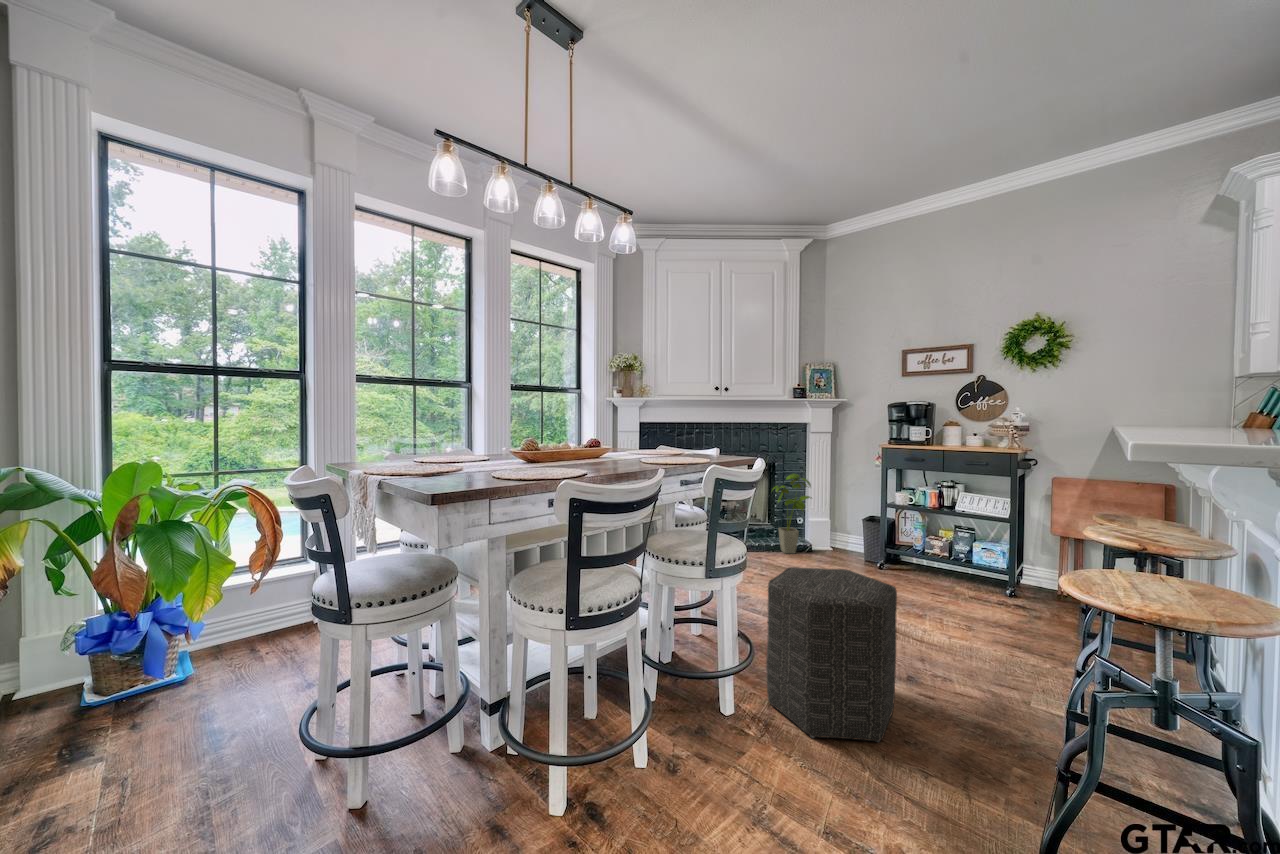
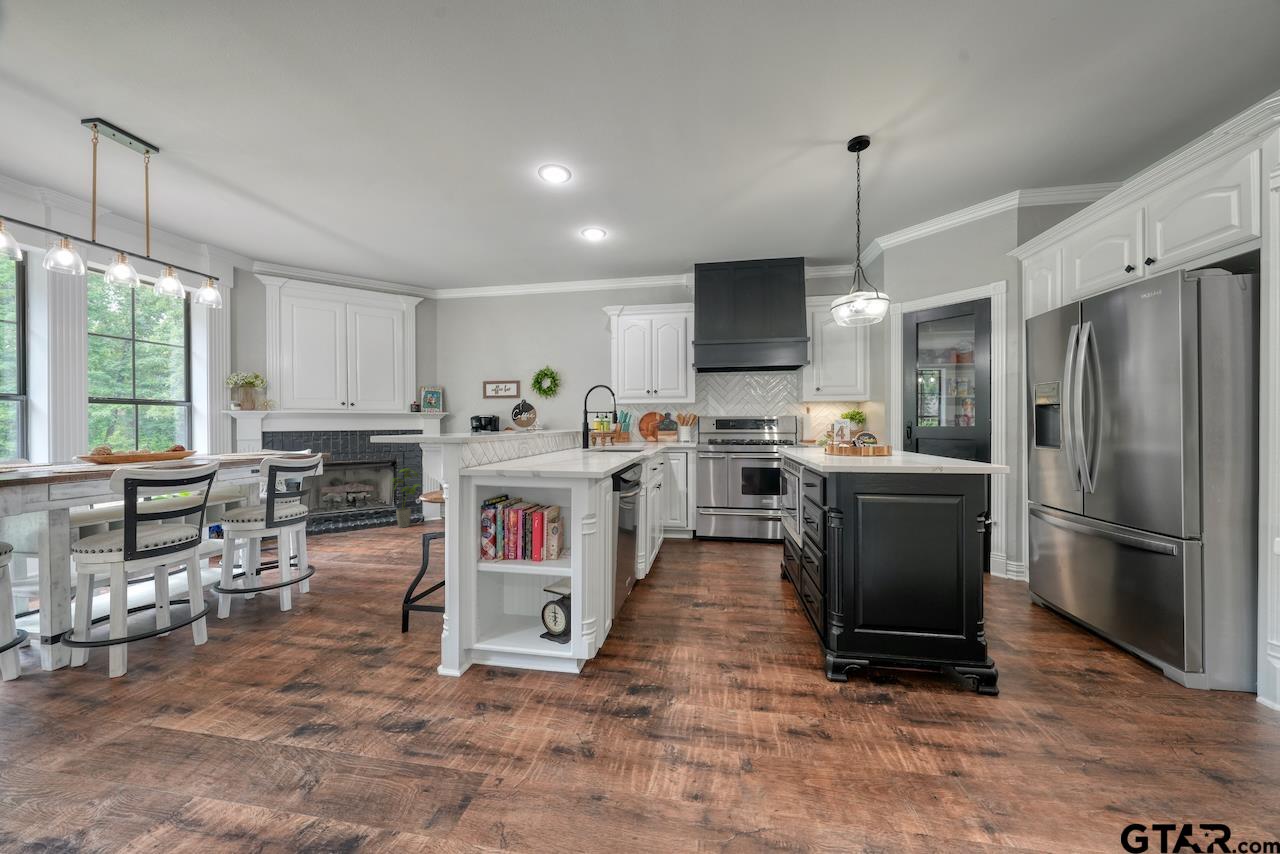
ottoman: present [766,567,897,742] -> none [321,517,407,612]

